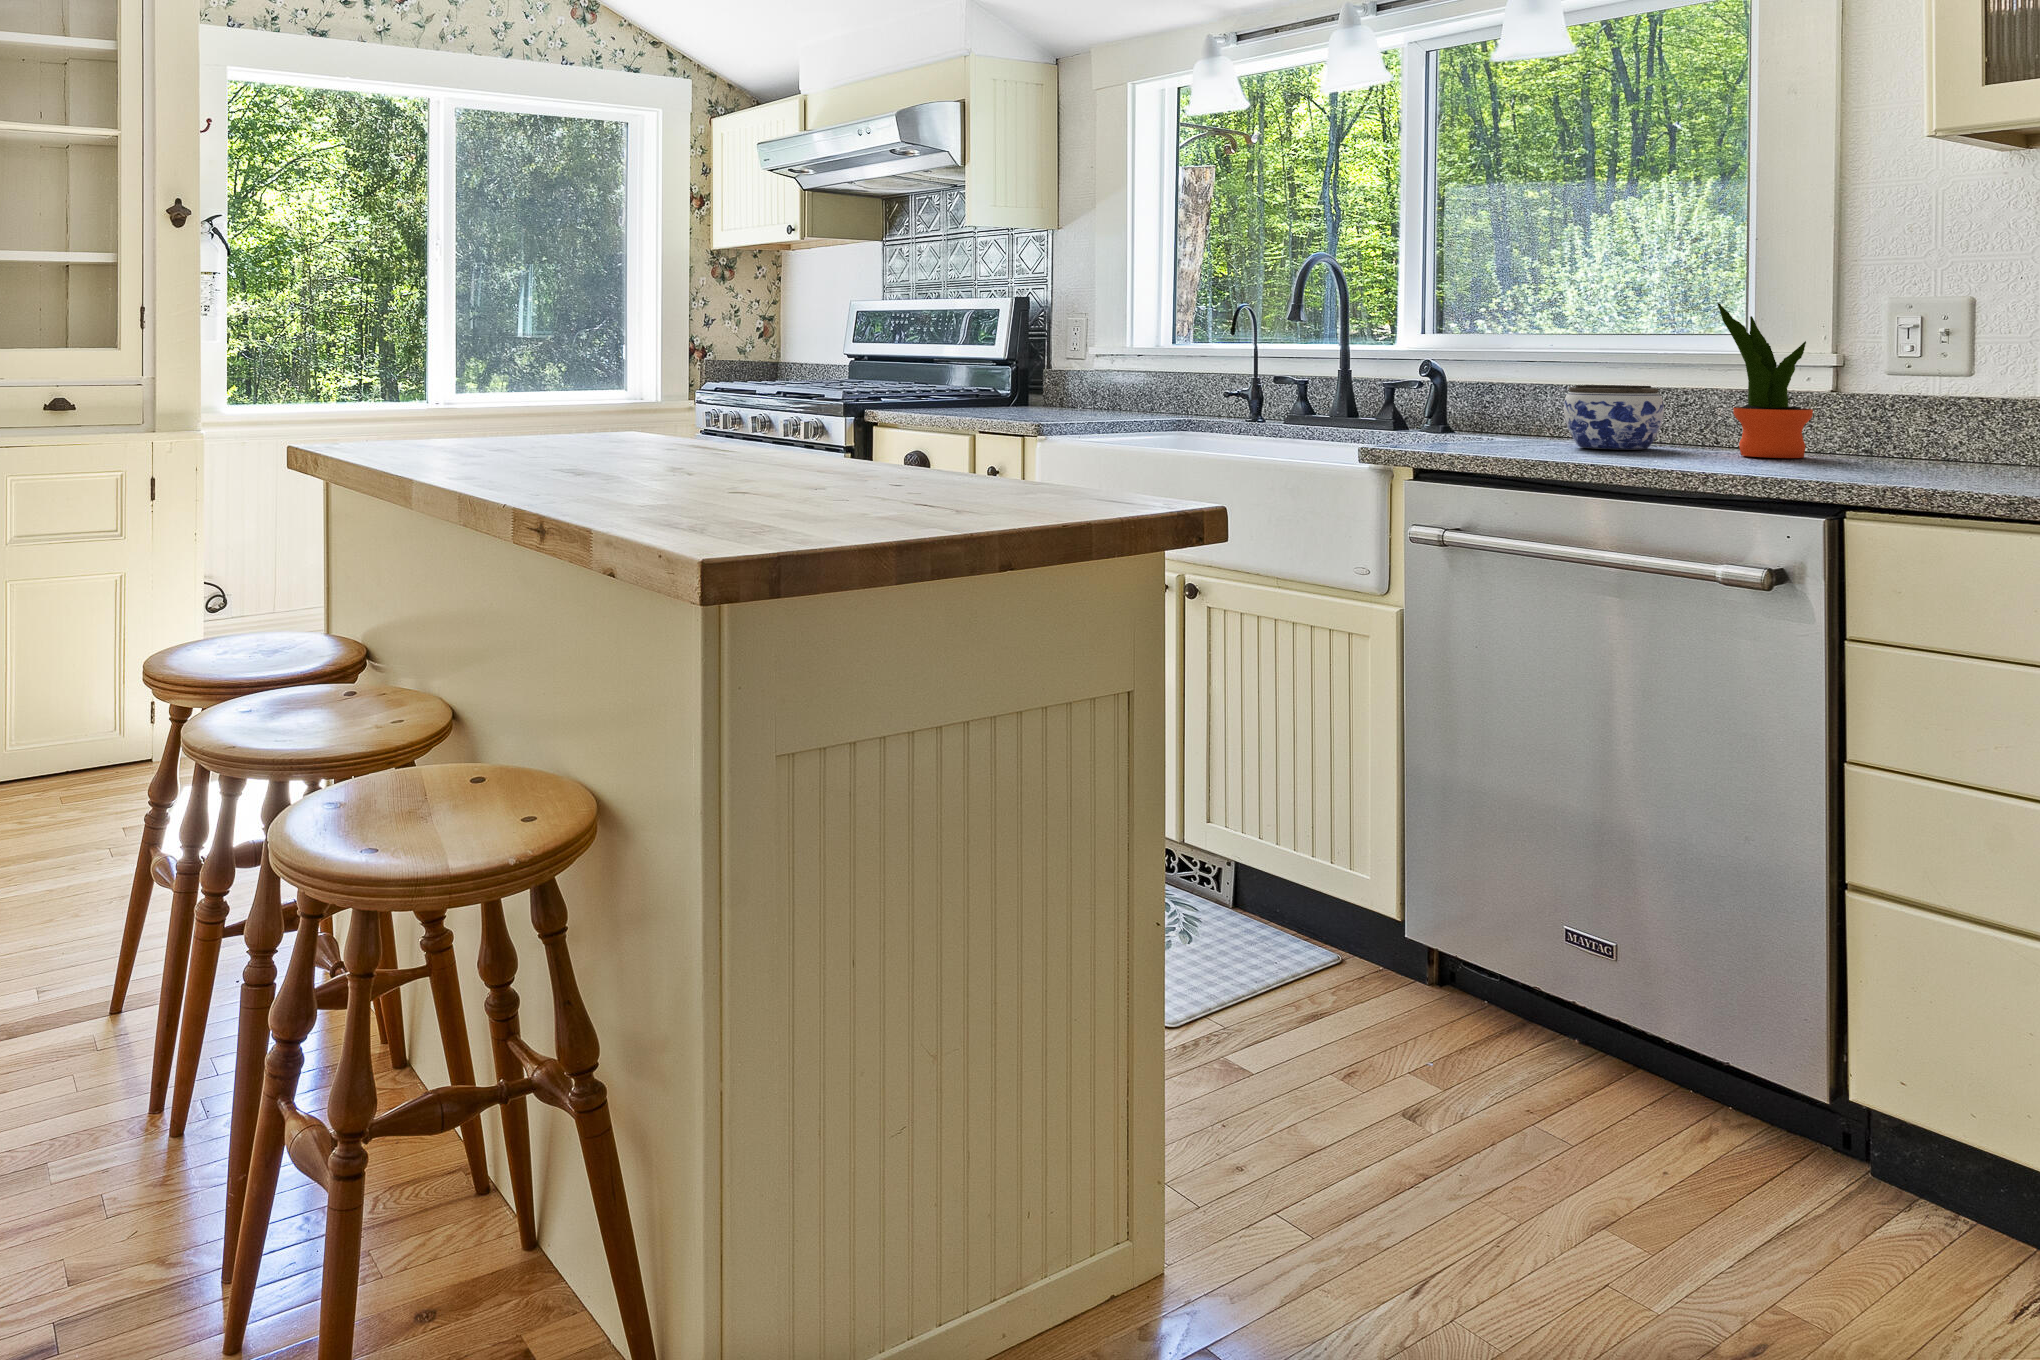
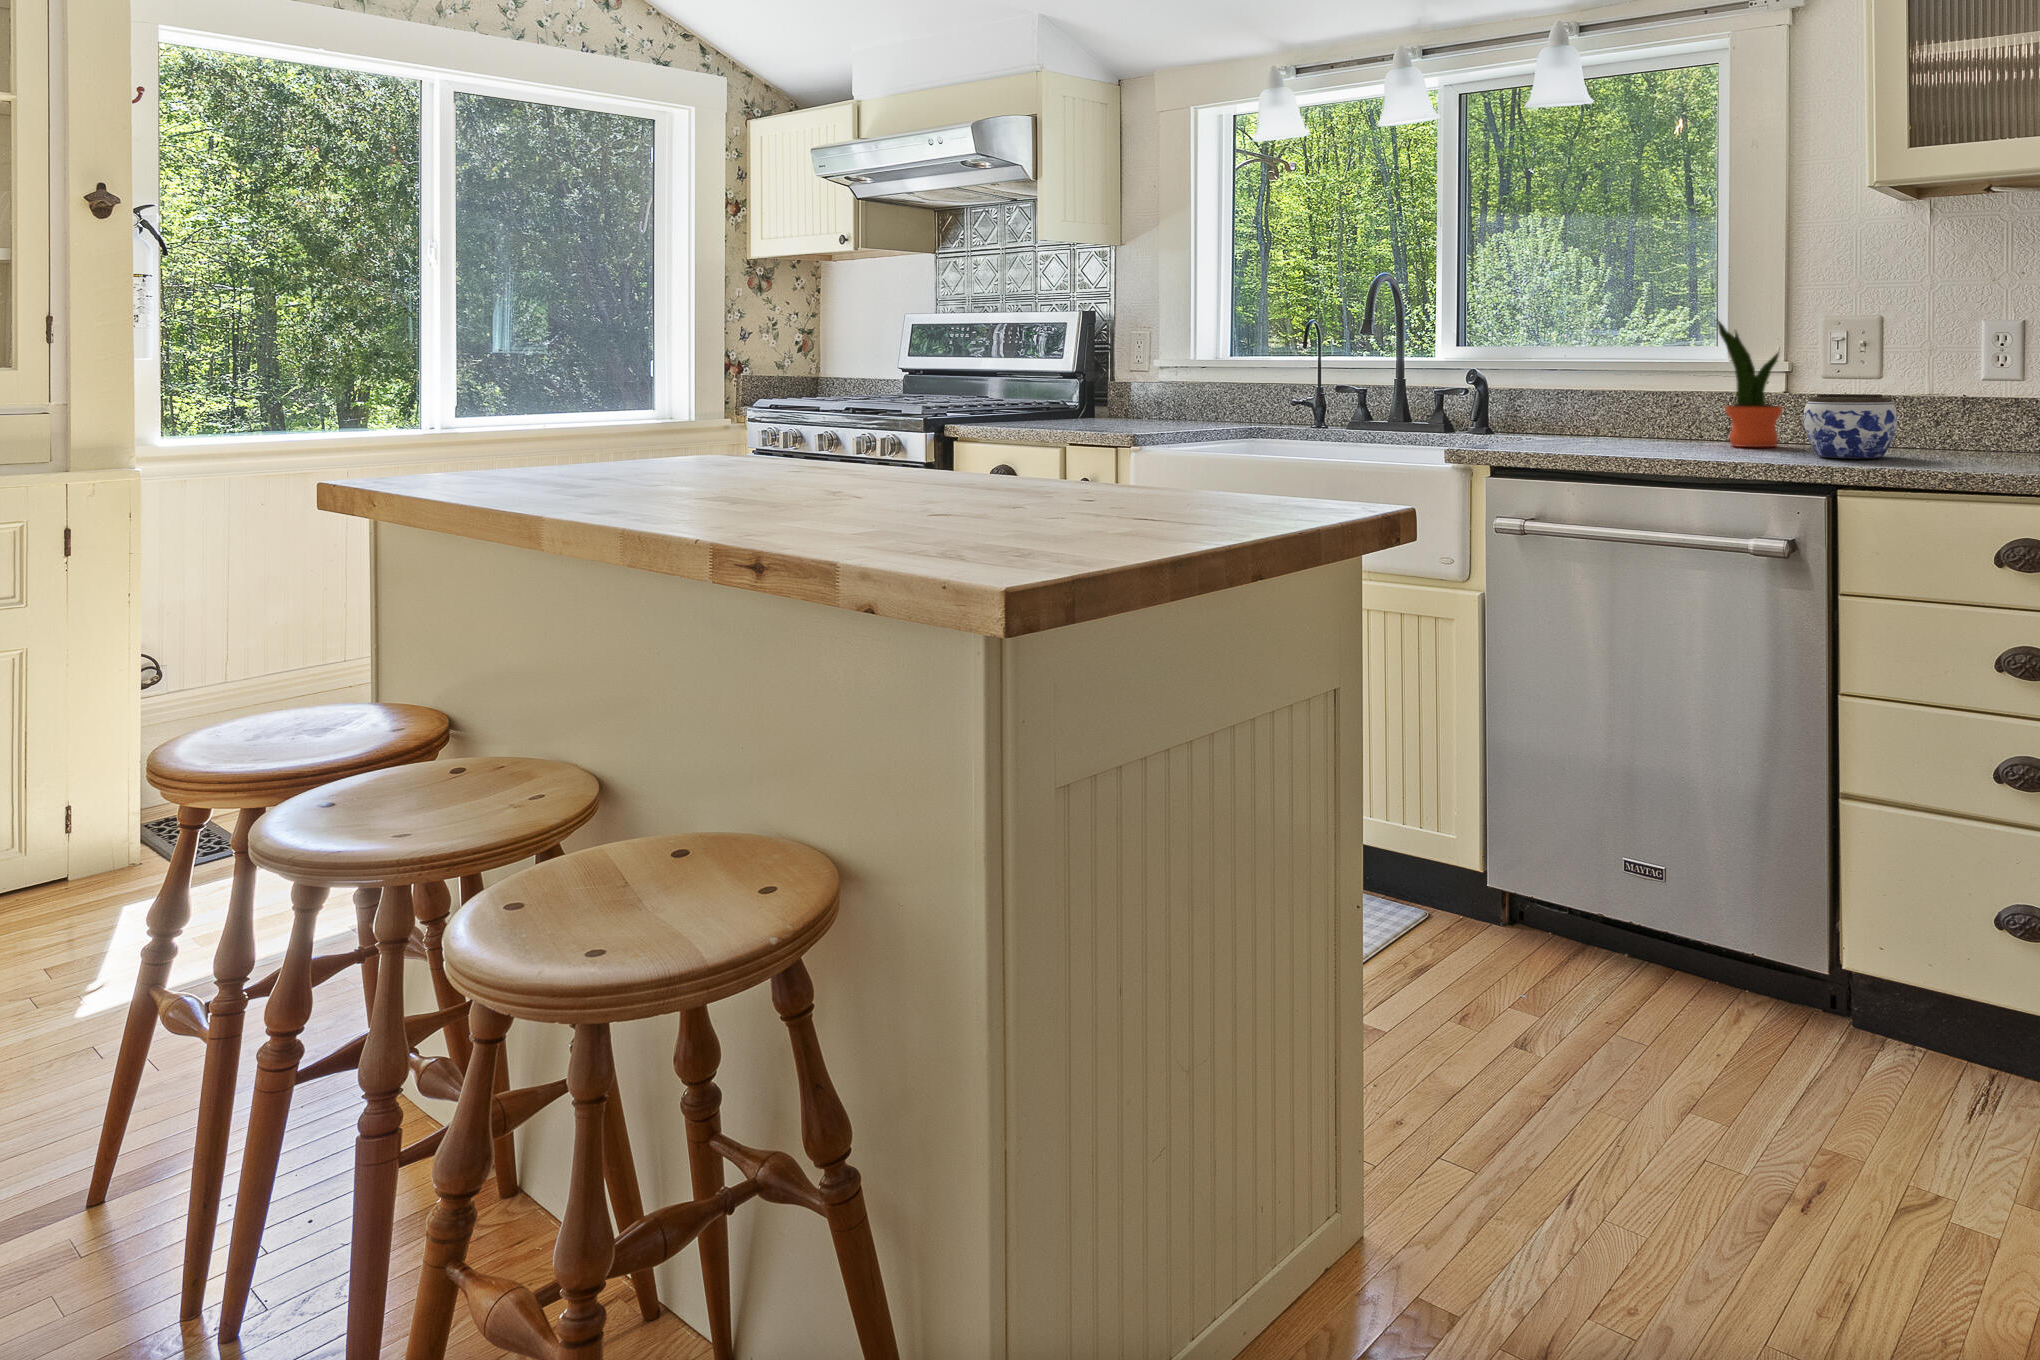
jar: present [1564,385,1664,450] -> present [1804,394,1897,458]

